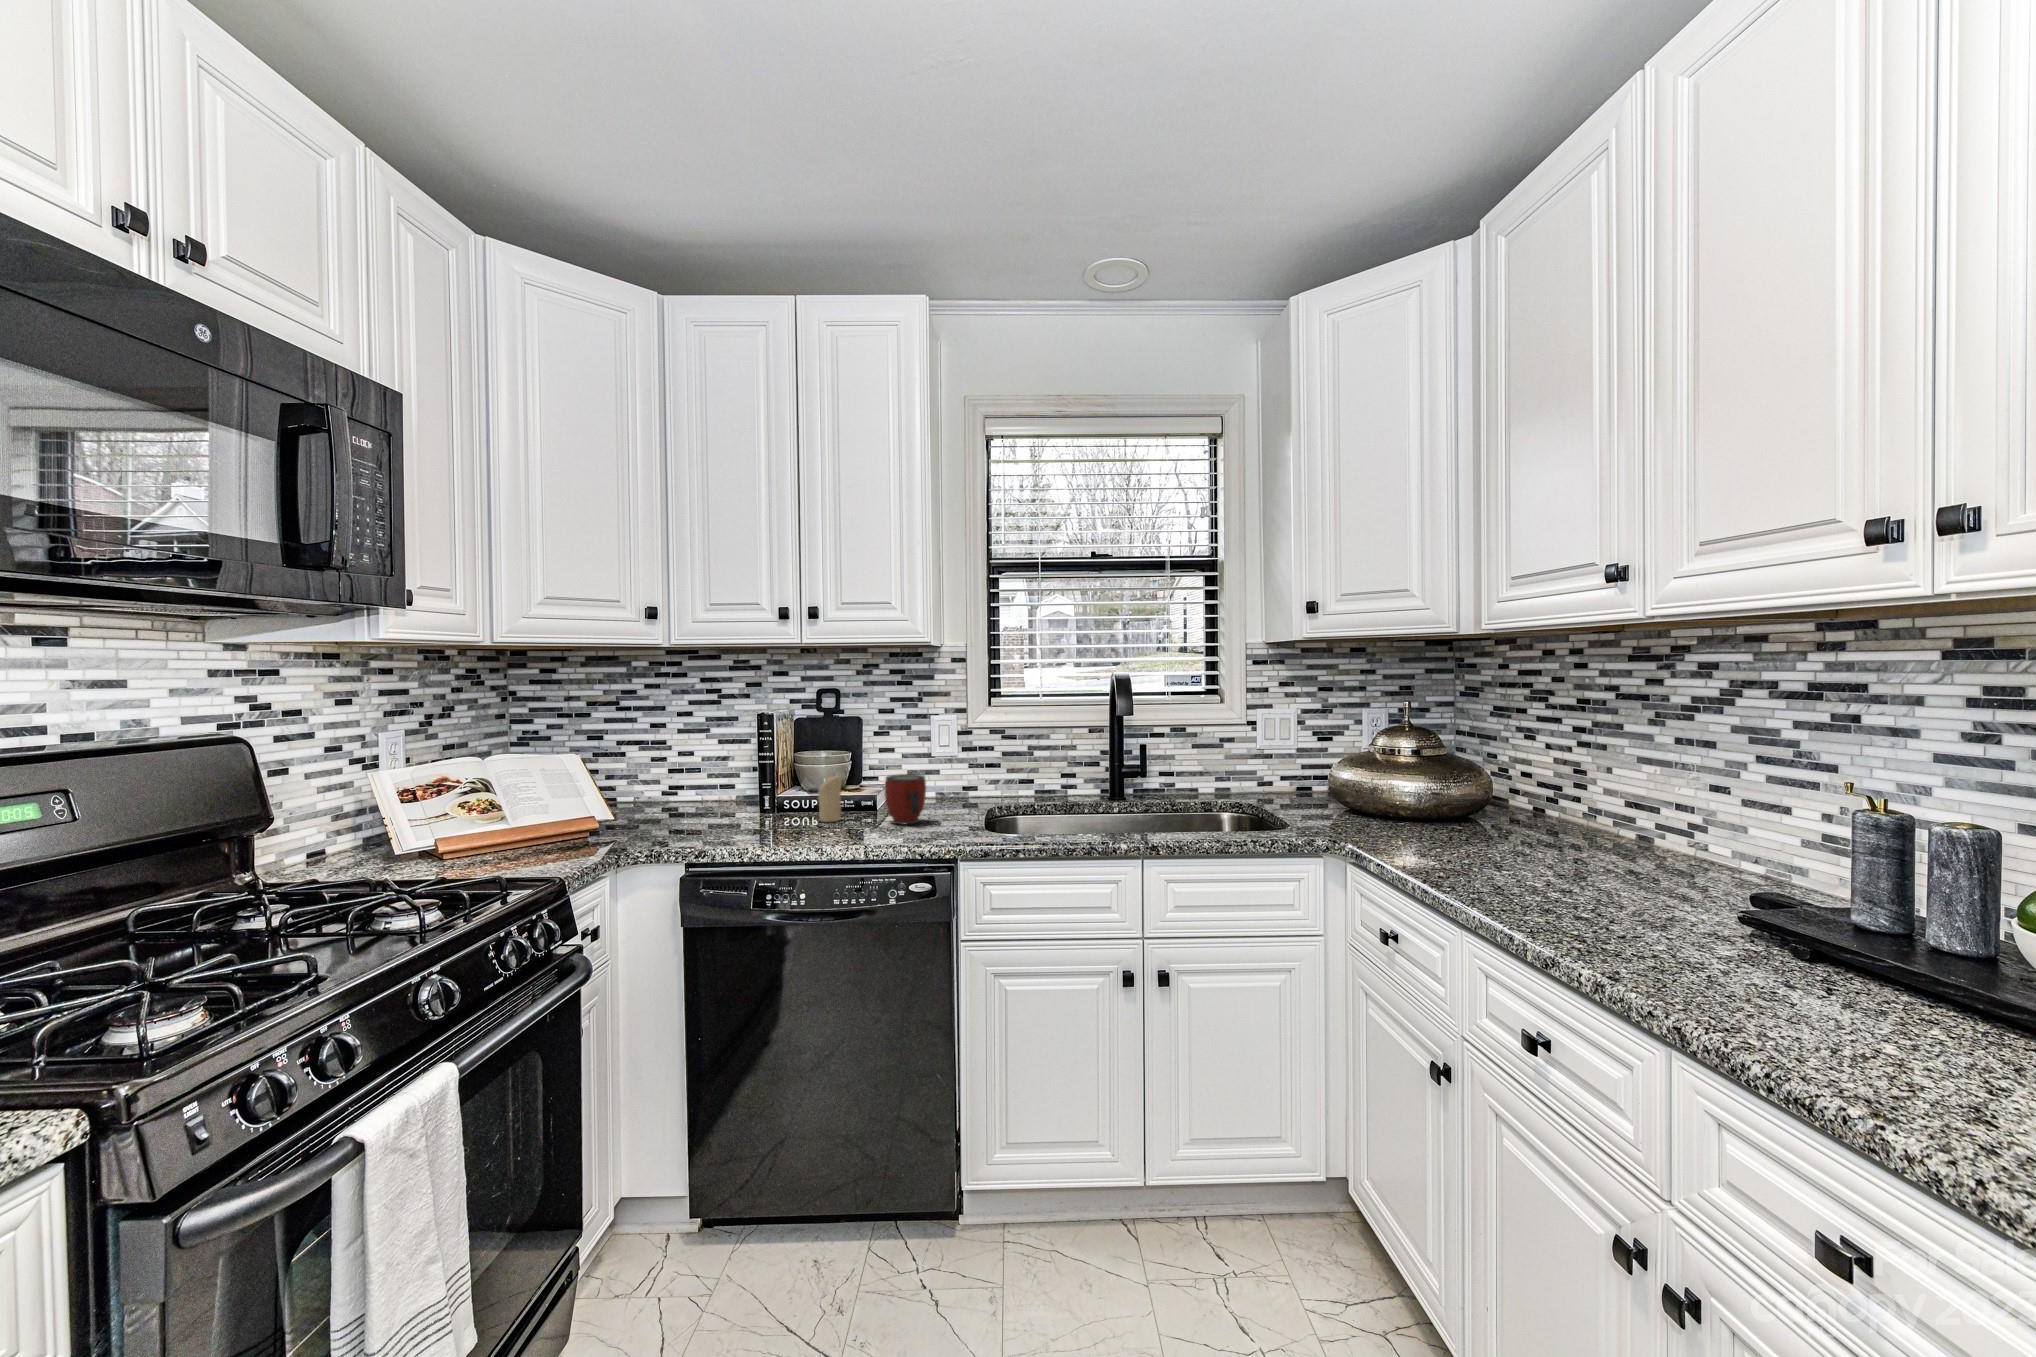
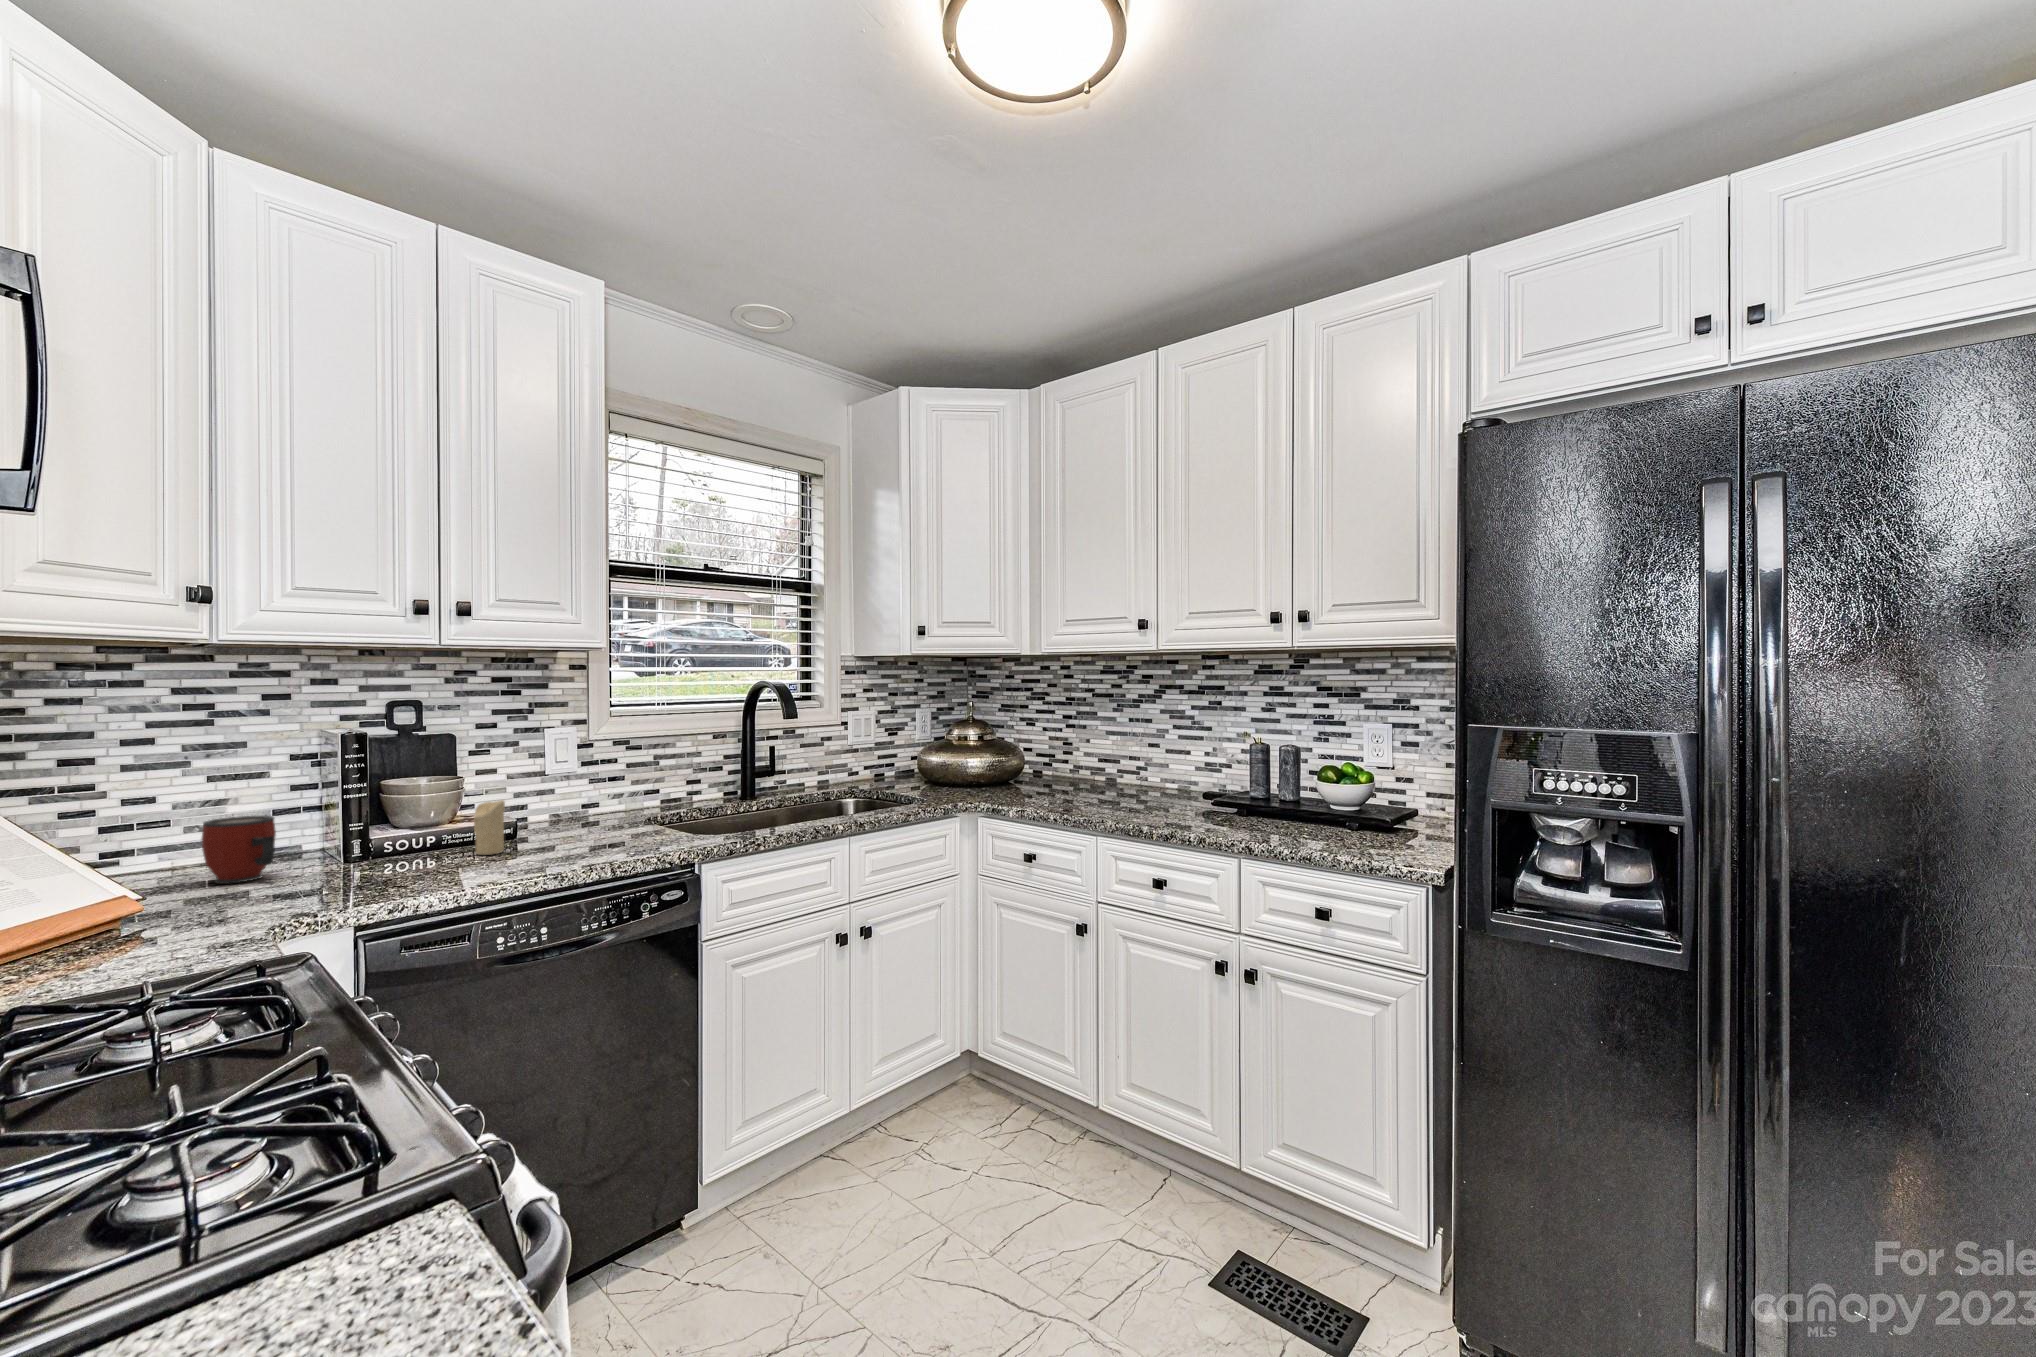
mug: present [885,774,926,825] -> present [202,816,276,884]

